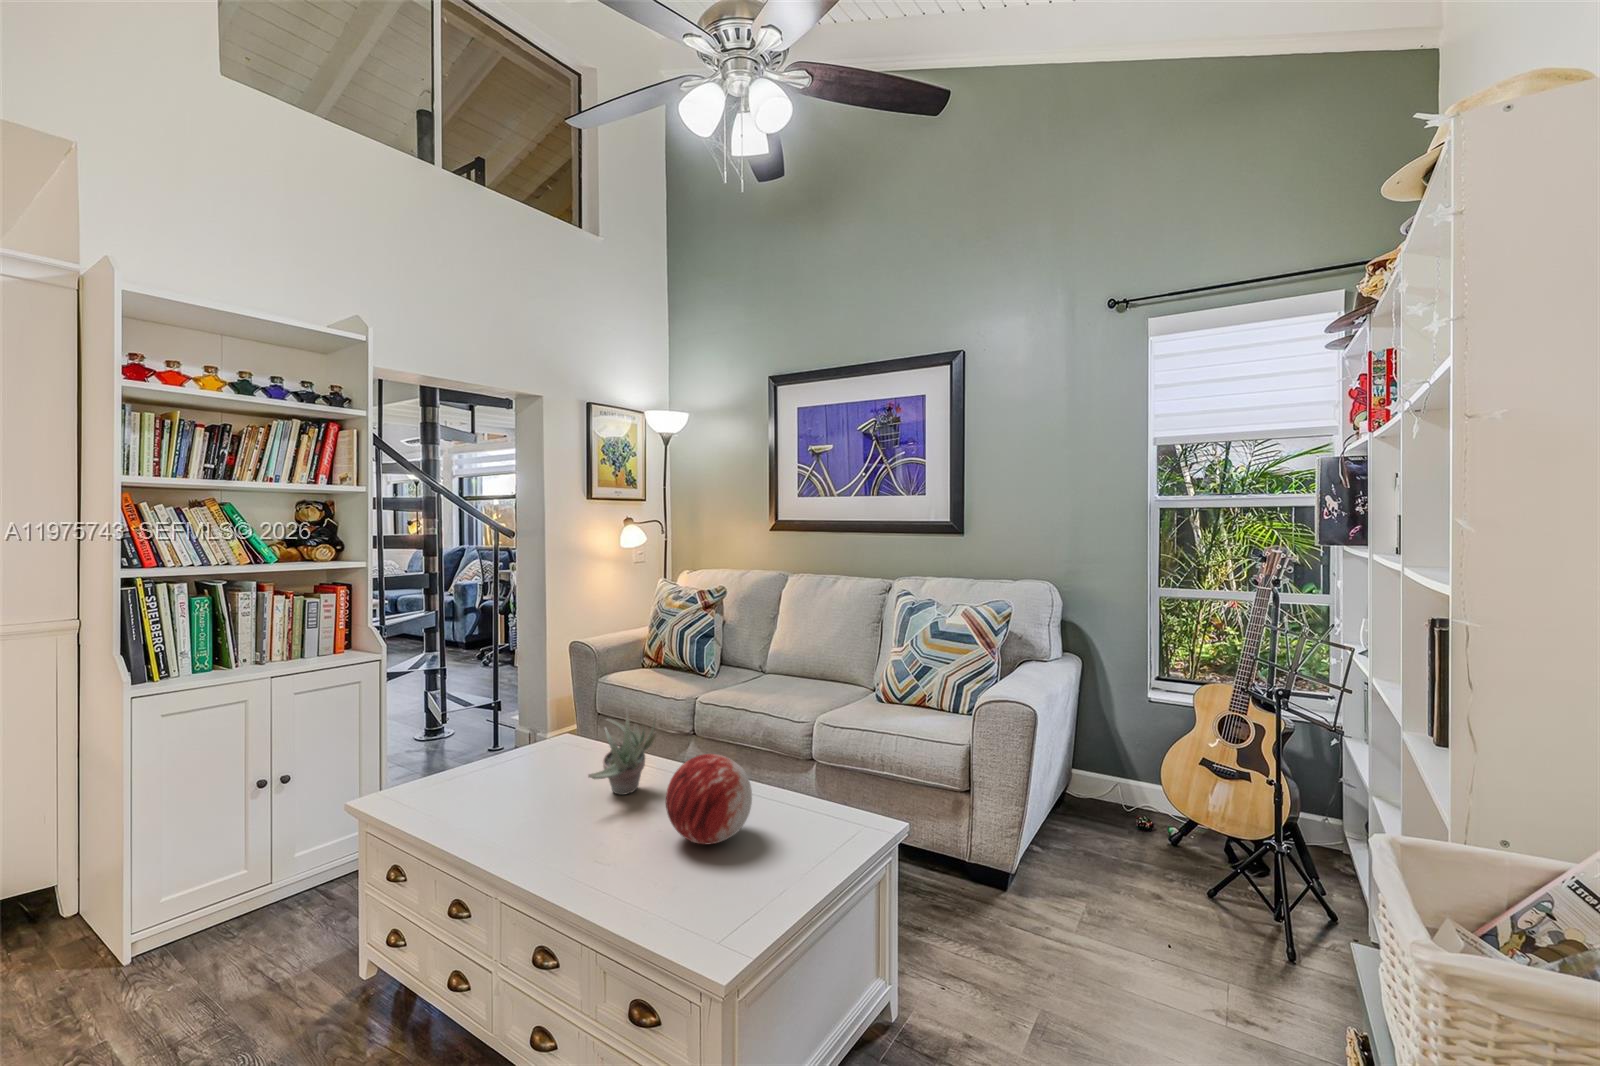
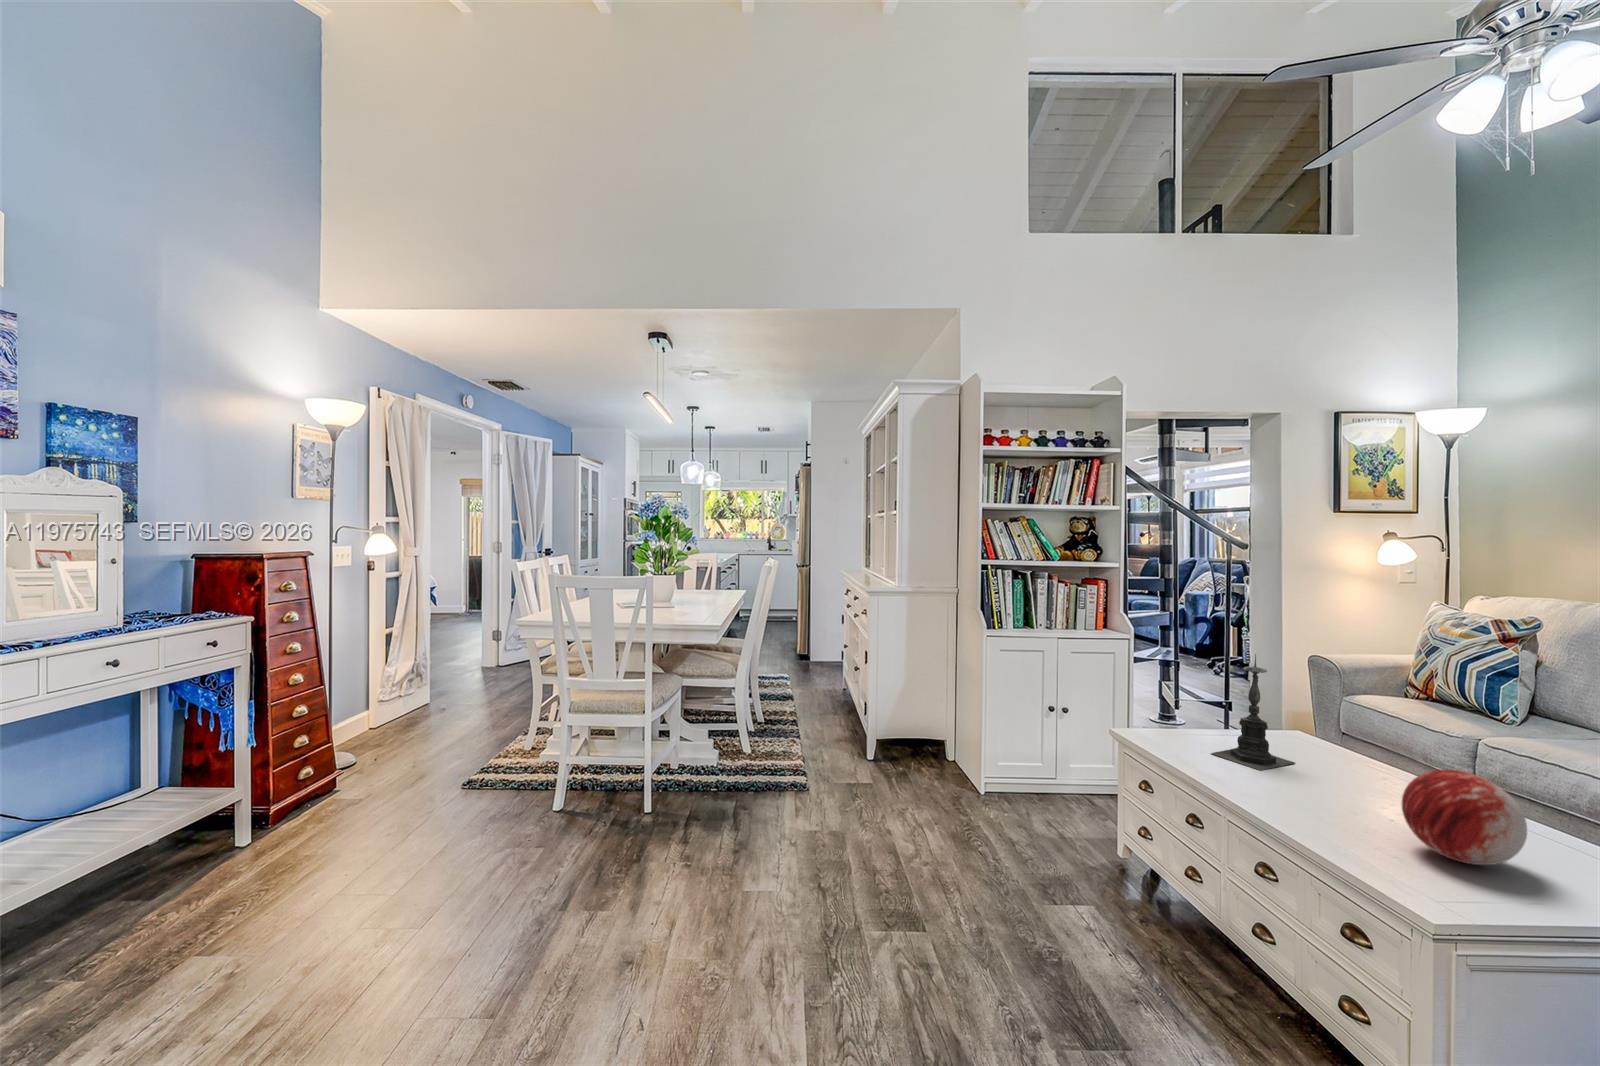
candle holder: none [482,662,569,797] -> present [1211,654,1295,770]
succulent plant: present [588,709,657,795] -> none [1313,710,1399,796]

